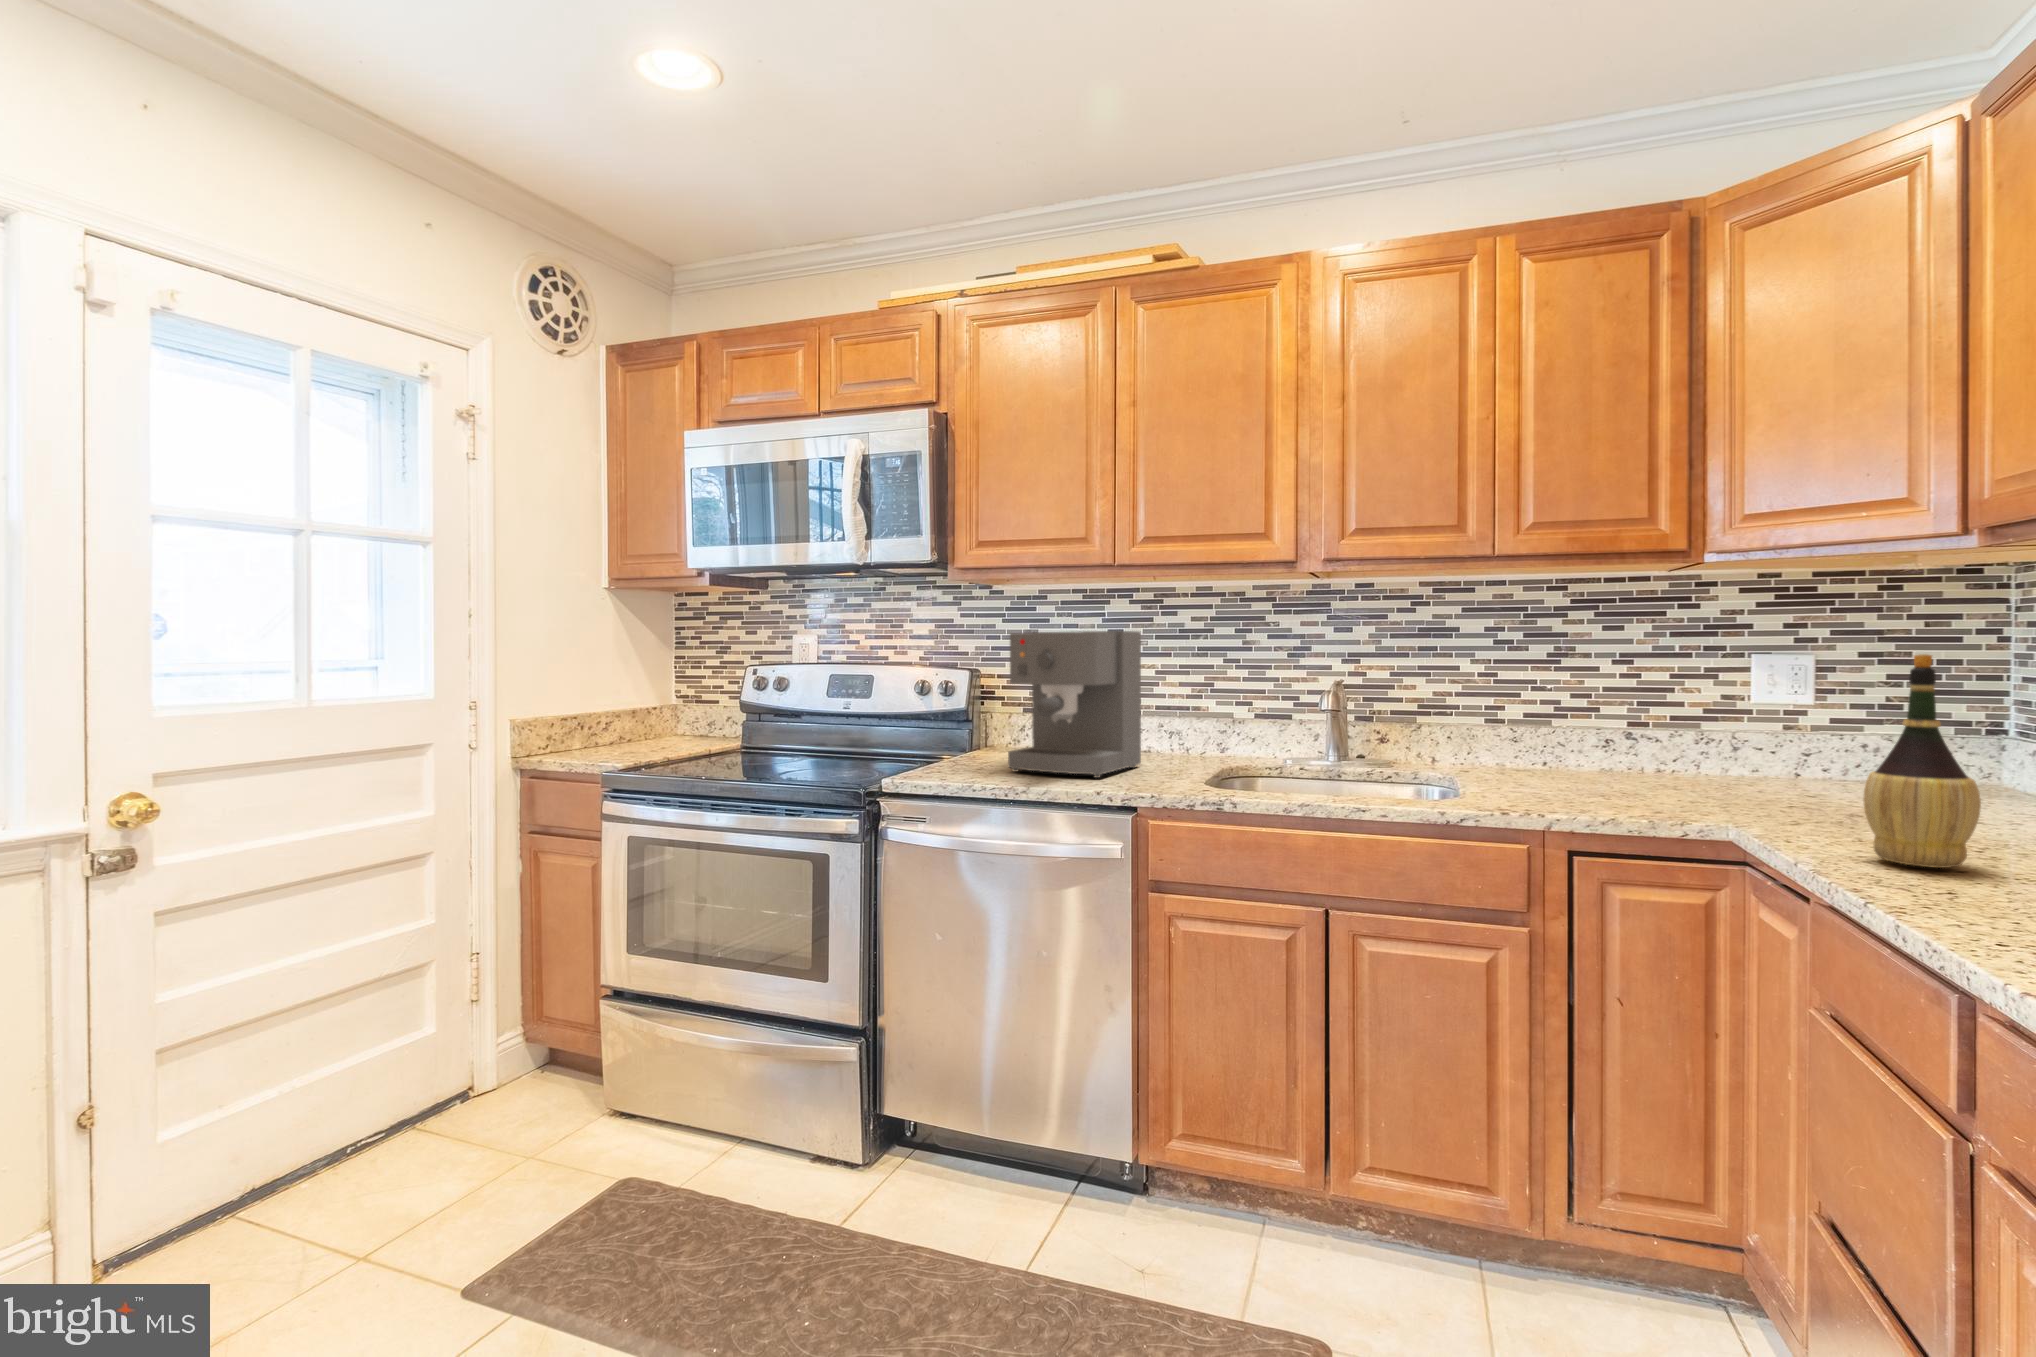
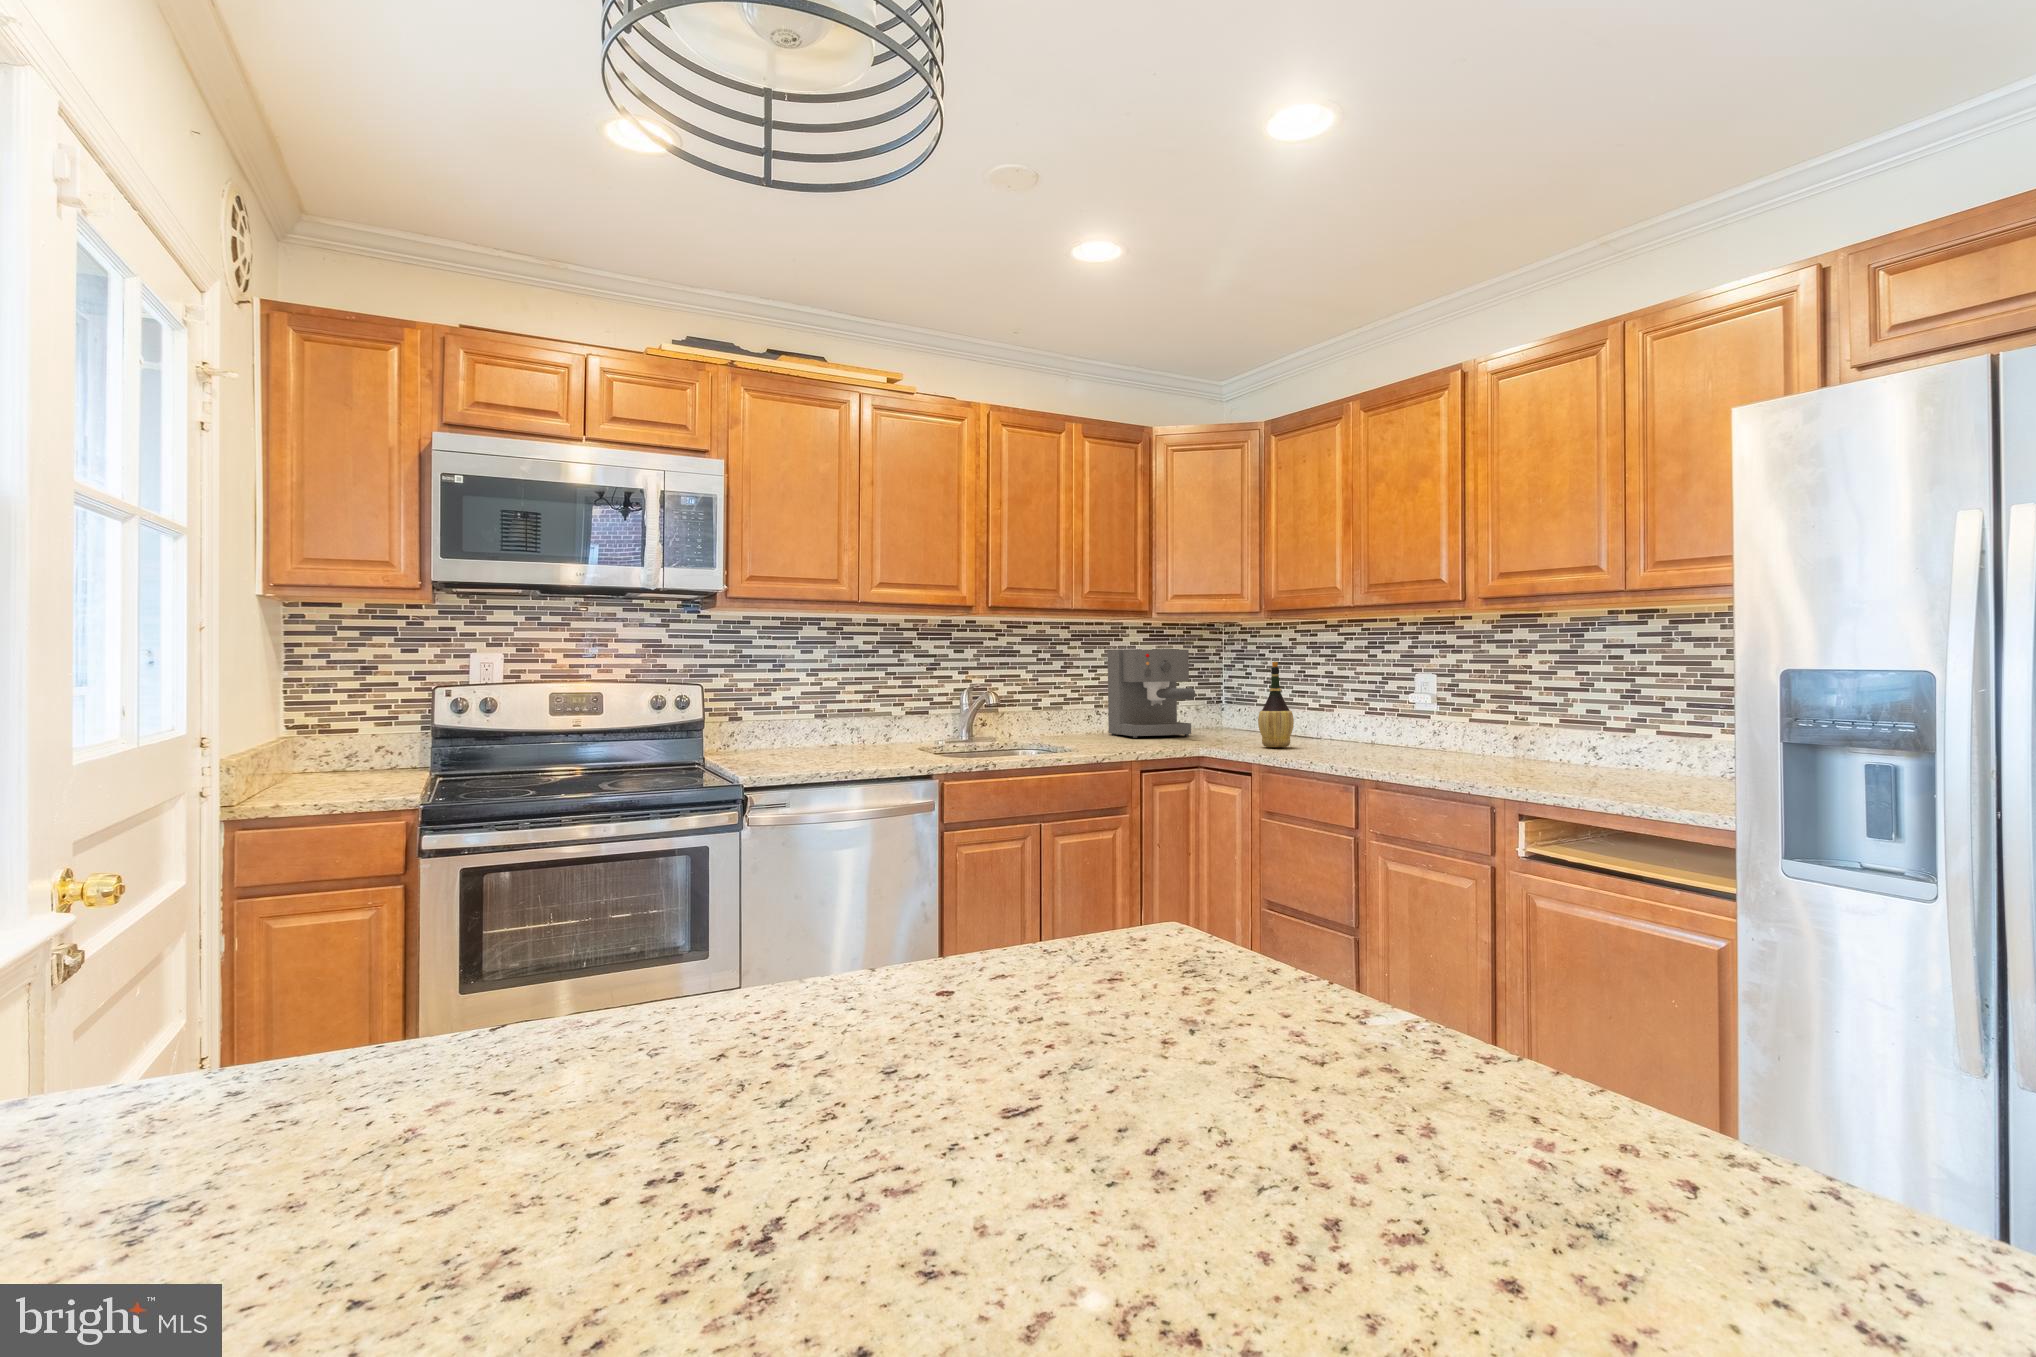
coffee maker: present [1008,631,1141,778] -> present [1107,649,1195,738]

